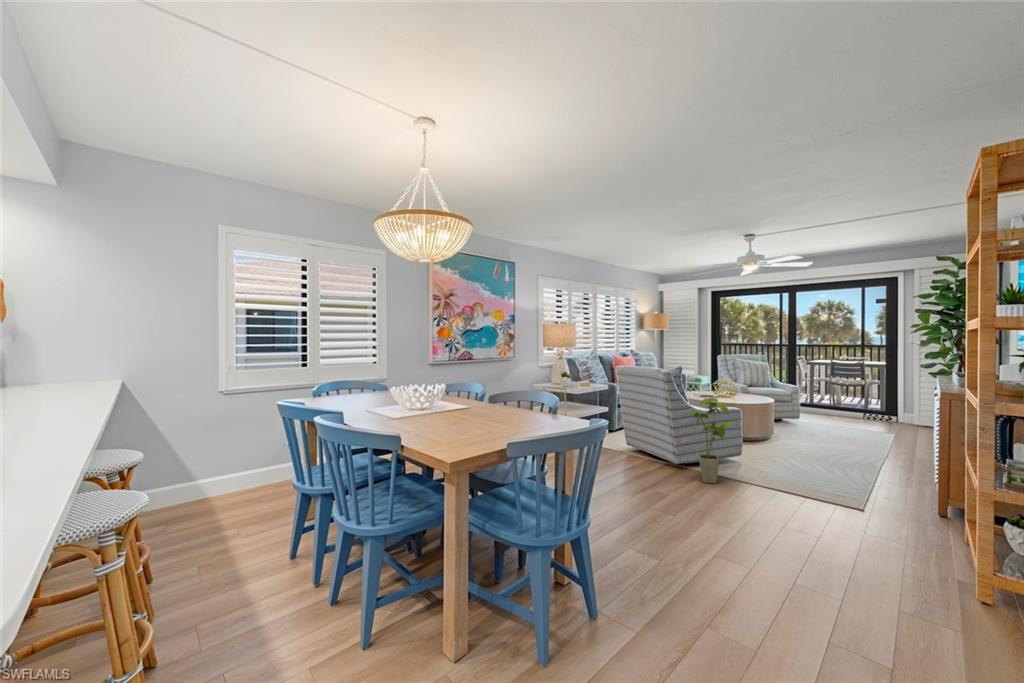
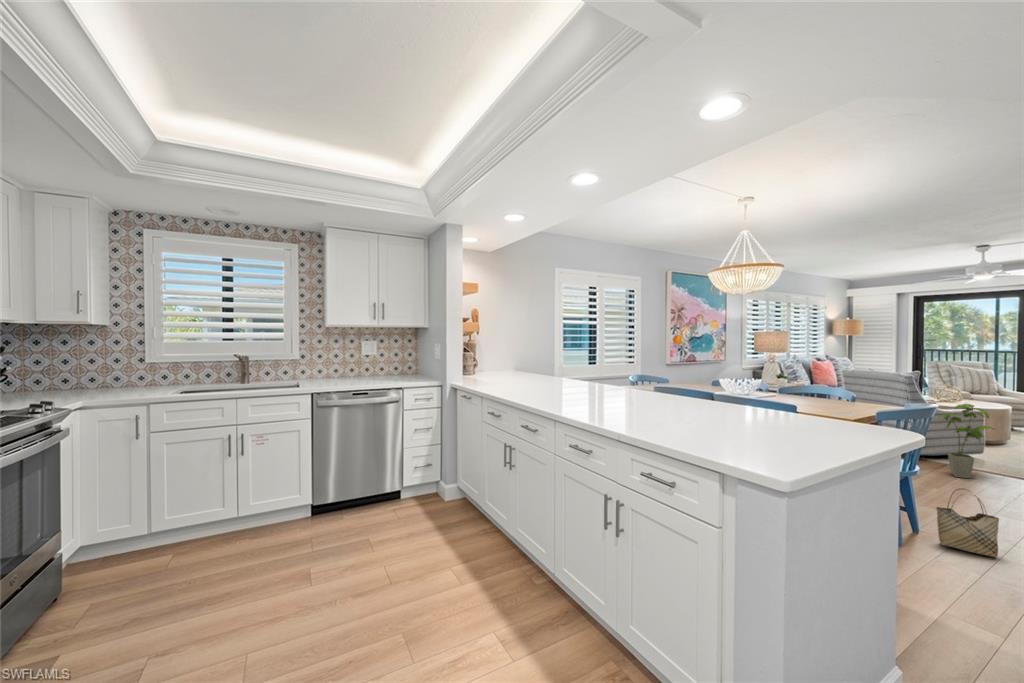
woven basket: none [616,520,680,619] -> present [936,489,999,557]

